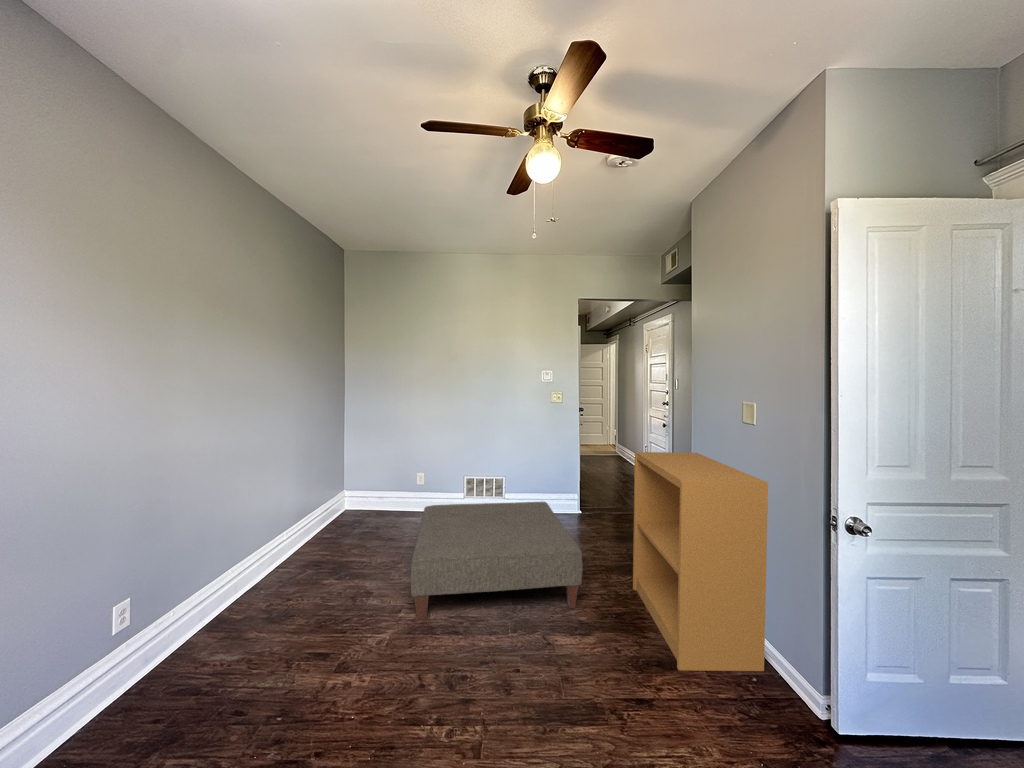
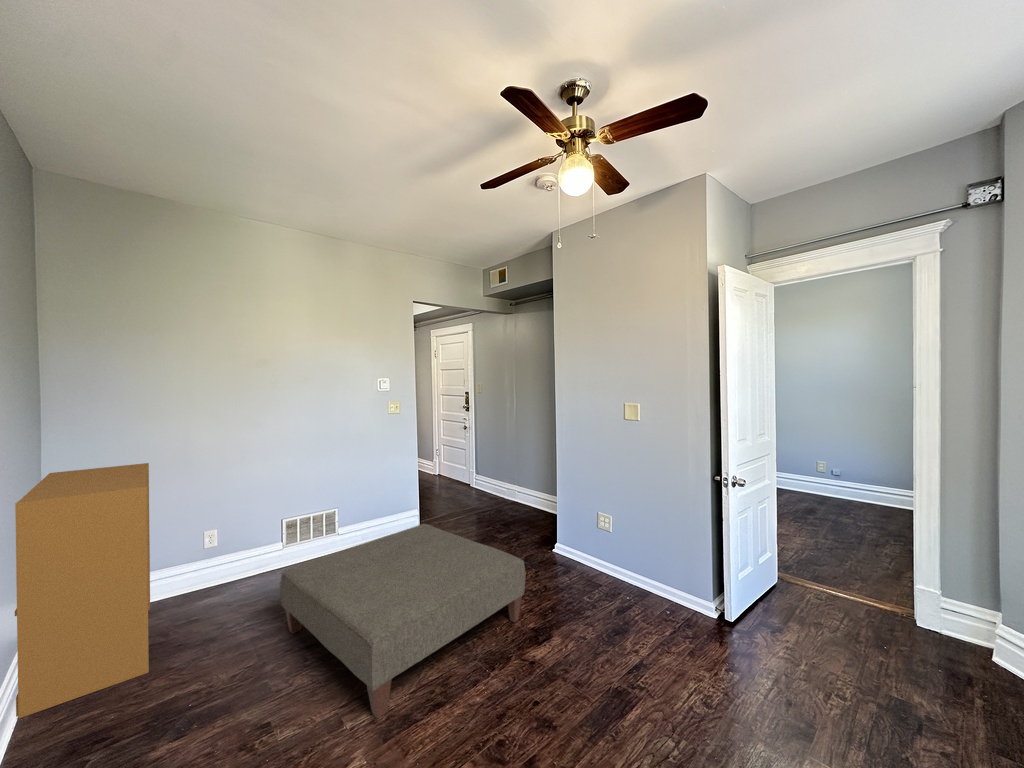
bookshelf: present [633,452,768,671] -> present [15,463,150,718]

